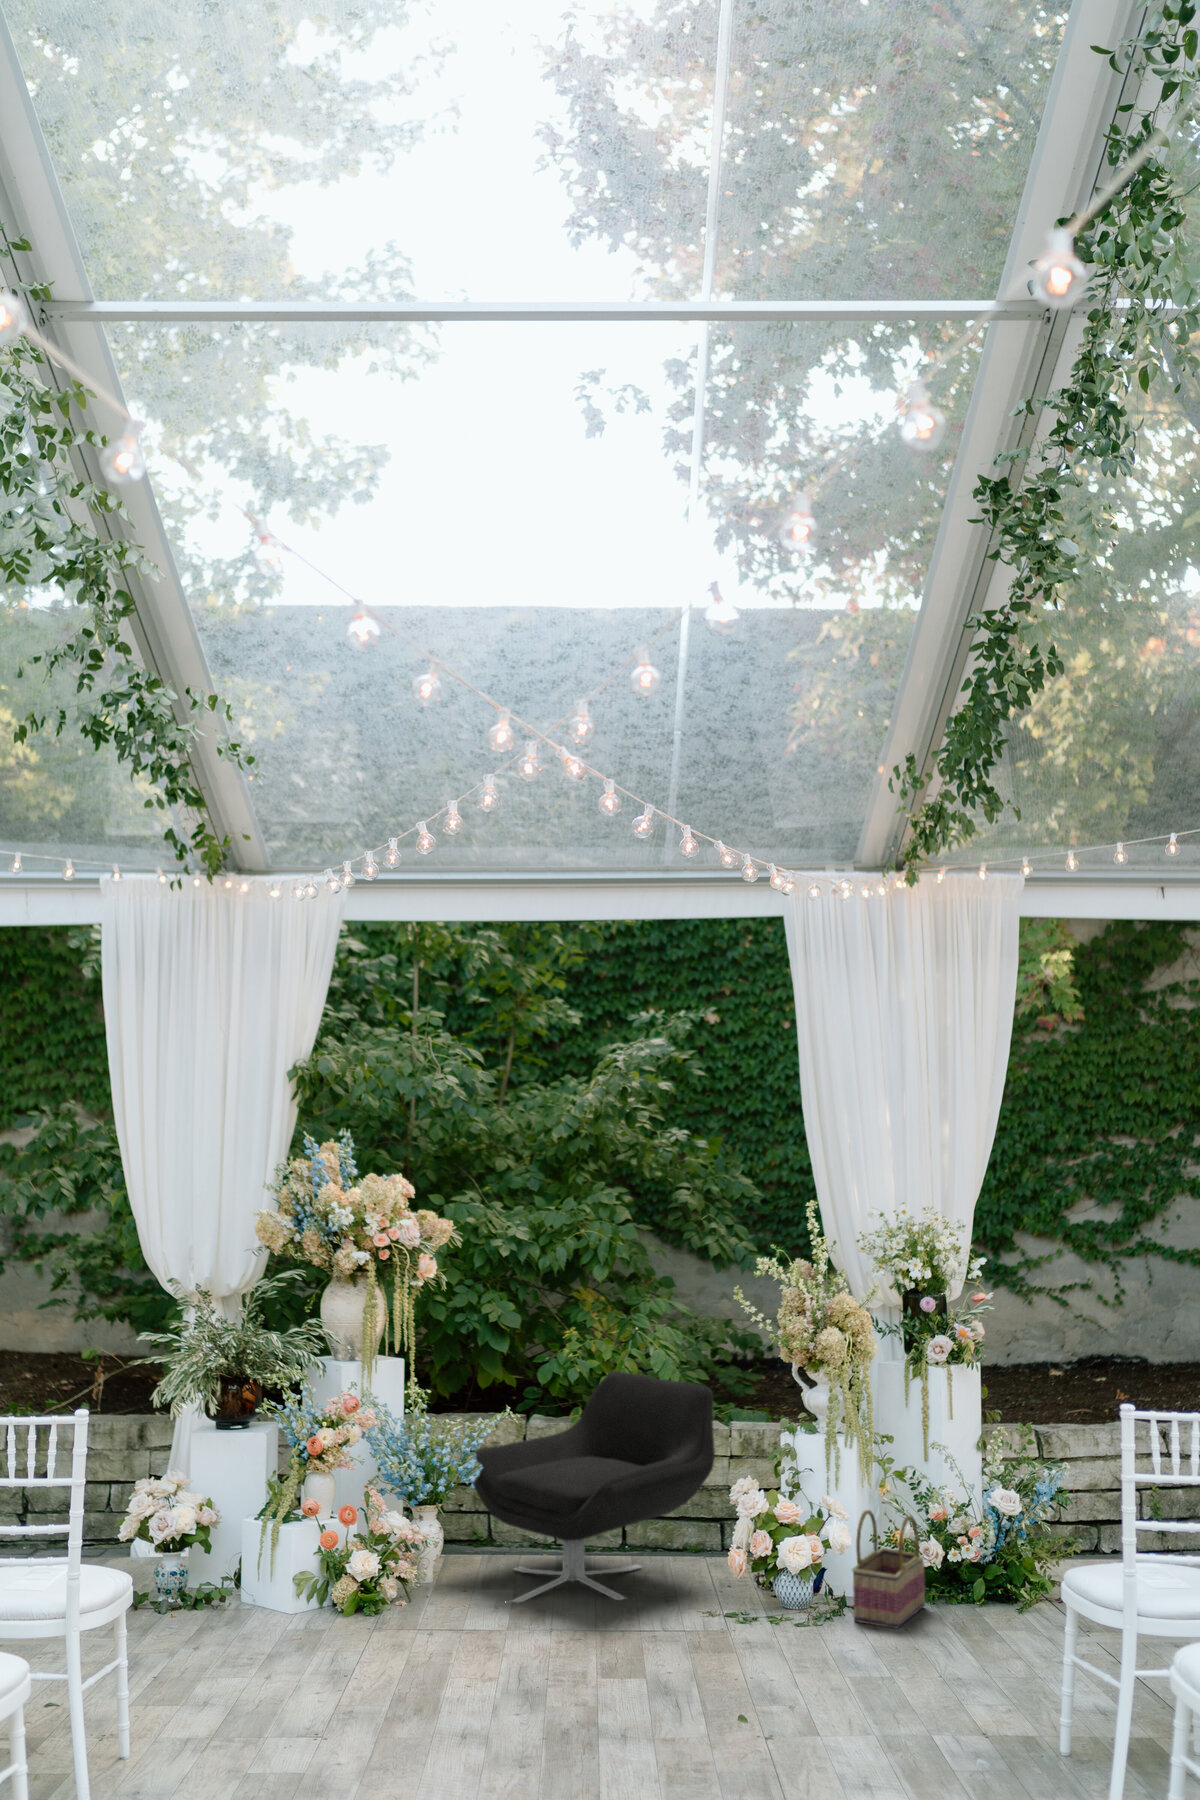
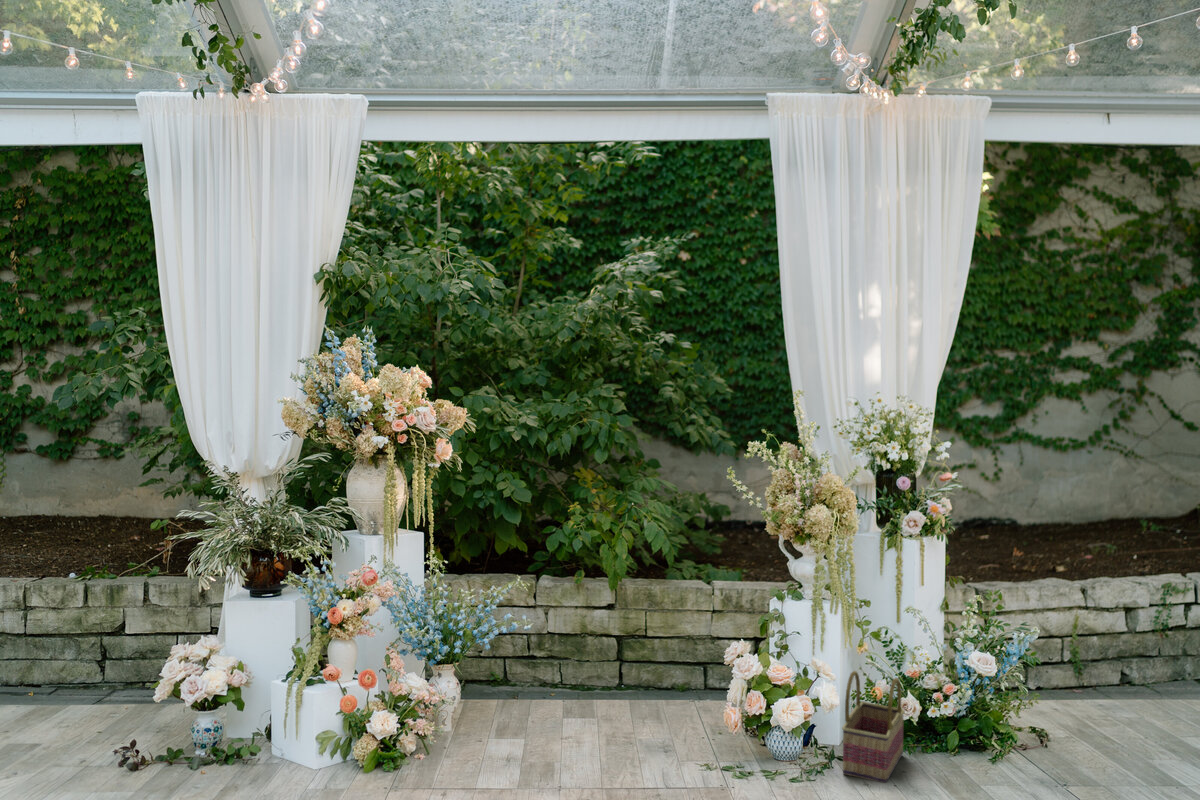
lounge chair: present [473,1371,715,1602] -> none [479,539,705,757]

